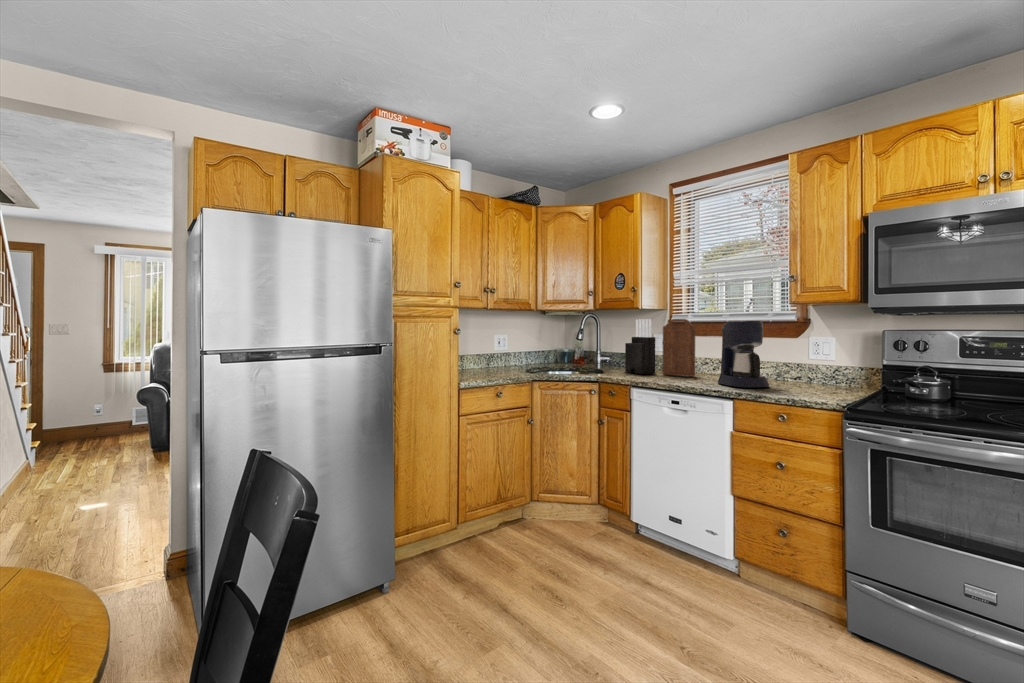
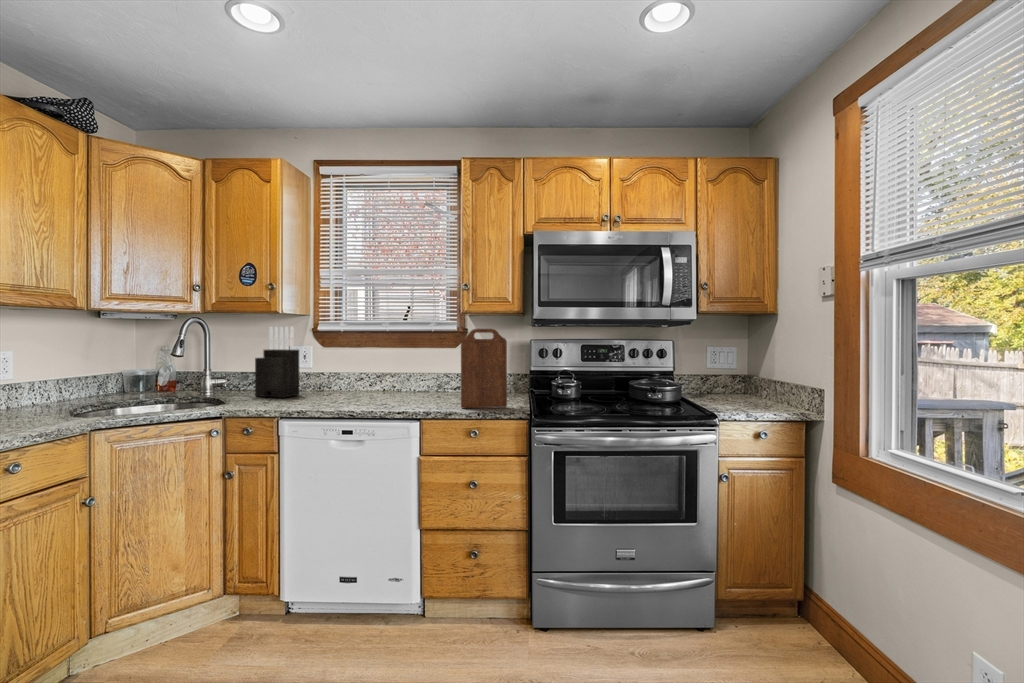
cutting board: present [663,319,695,376] -> present [461,329,507,408]
coffee maker: present [718,321,770,388] -> none [388,330,444,404]

